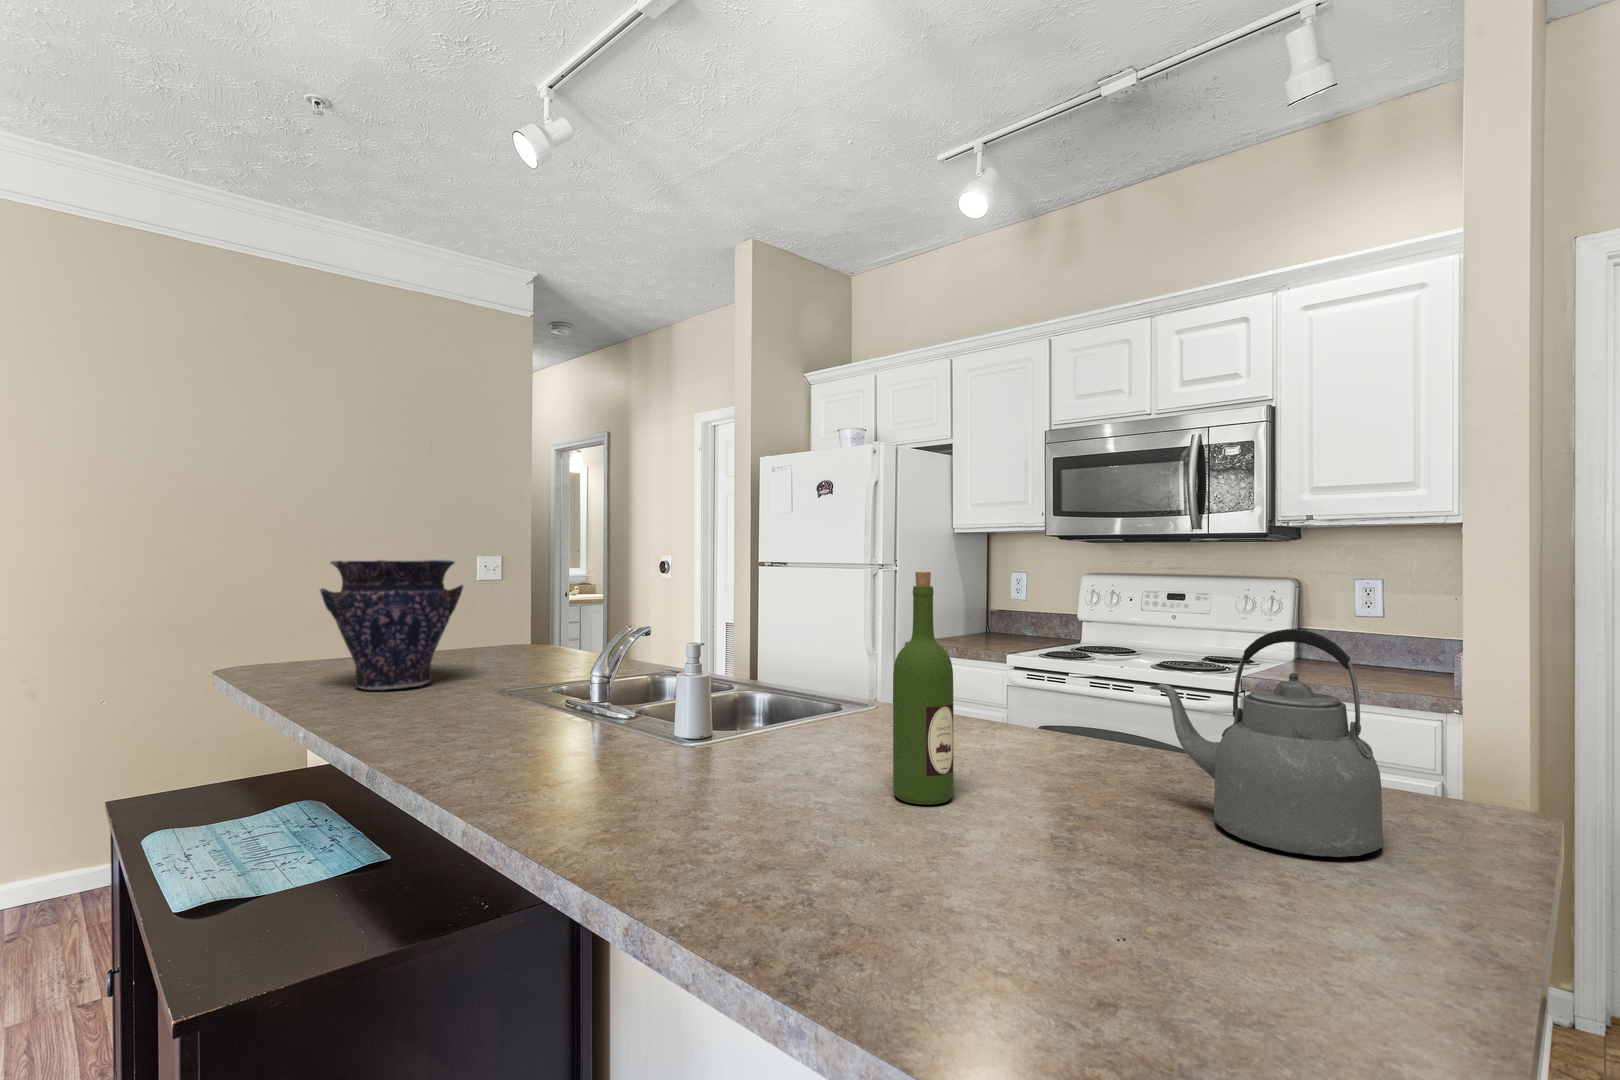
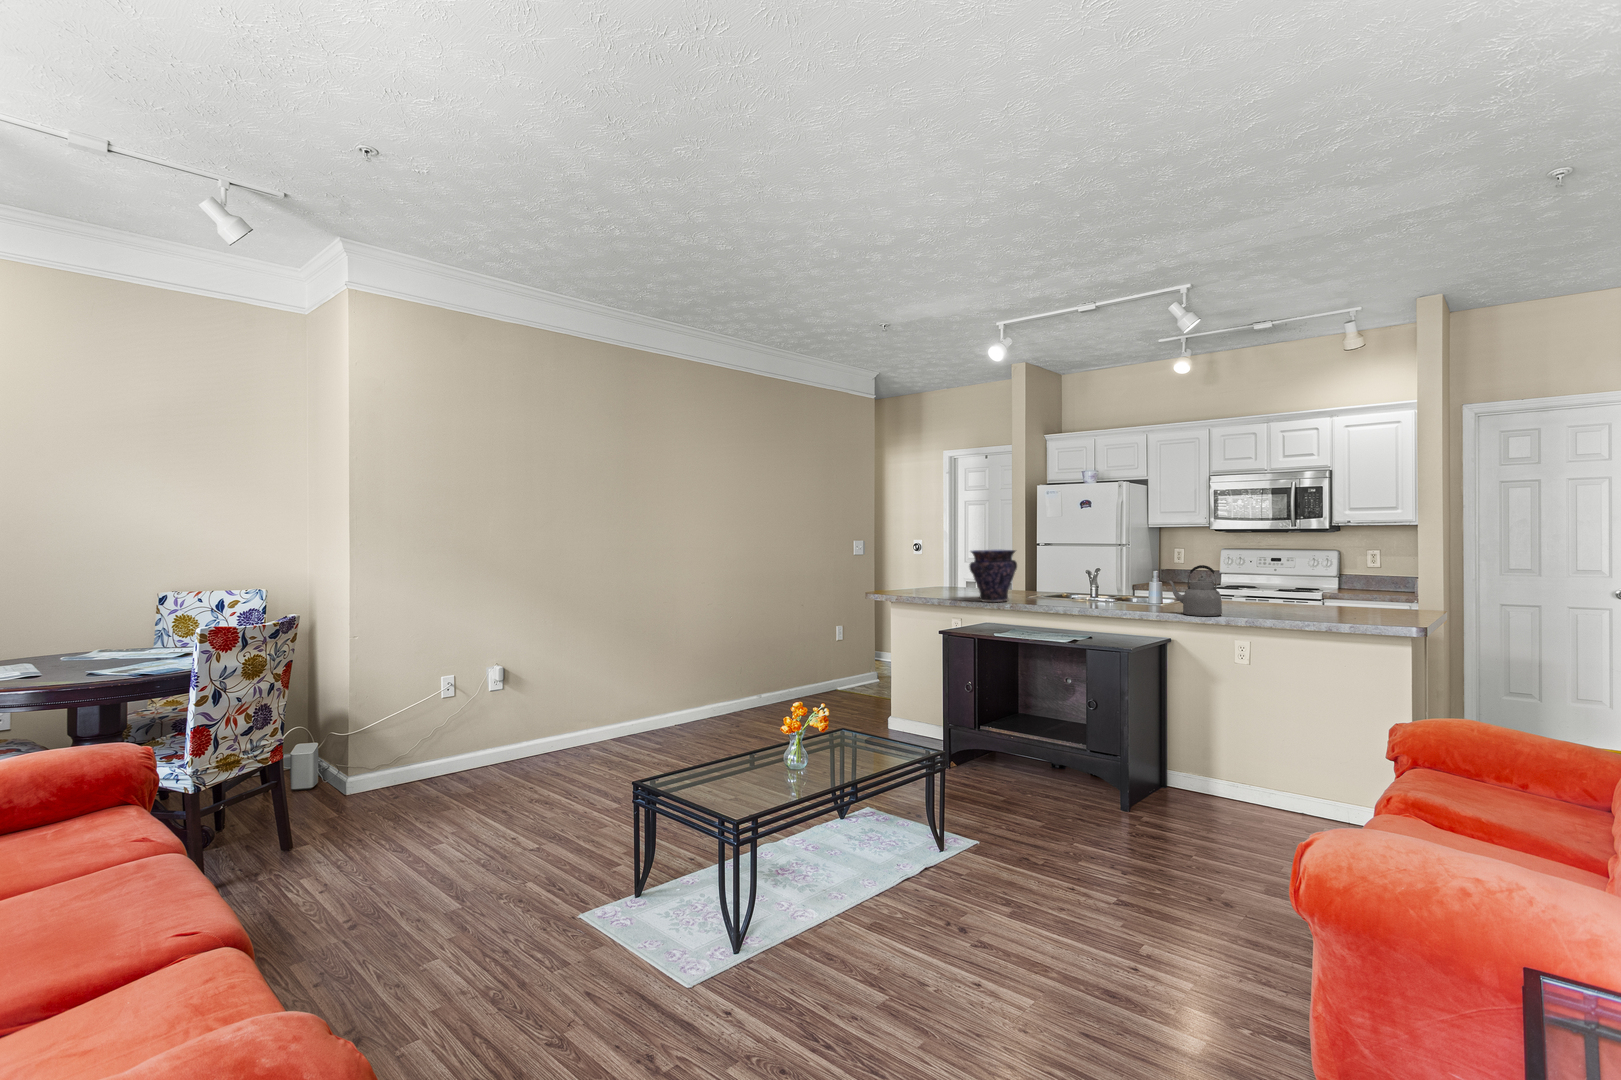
wine bottle: present [893,572,954,805] -> none [1265,552,1284,615]
kettle: present [1150,629,1383,857] -> present [1167,565,1222,616]

